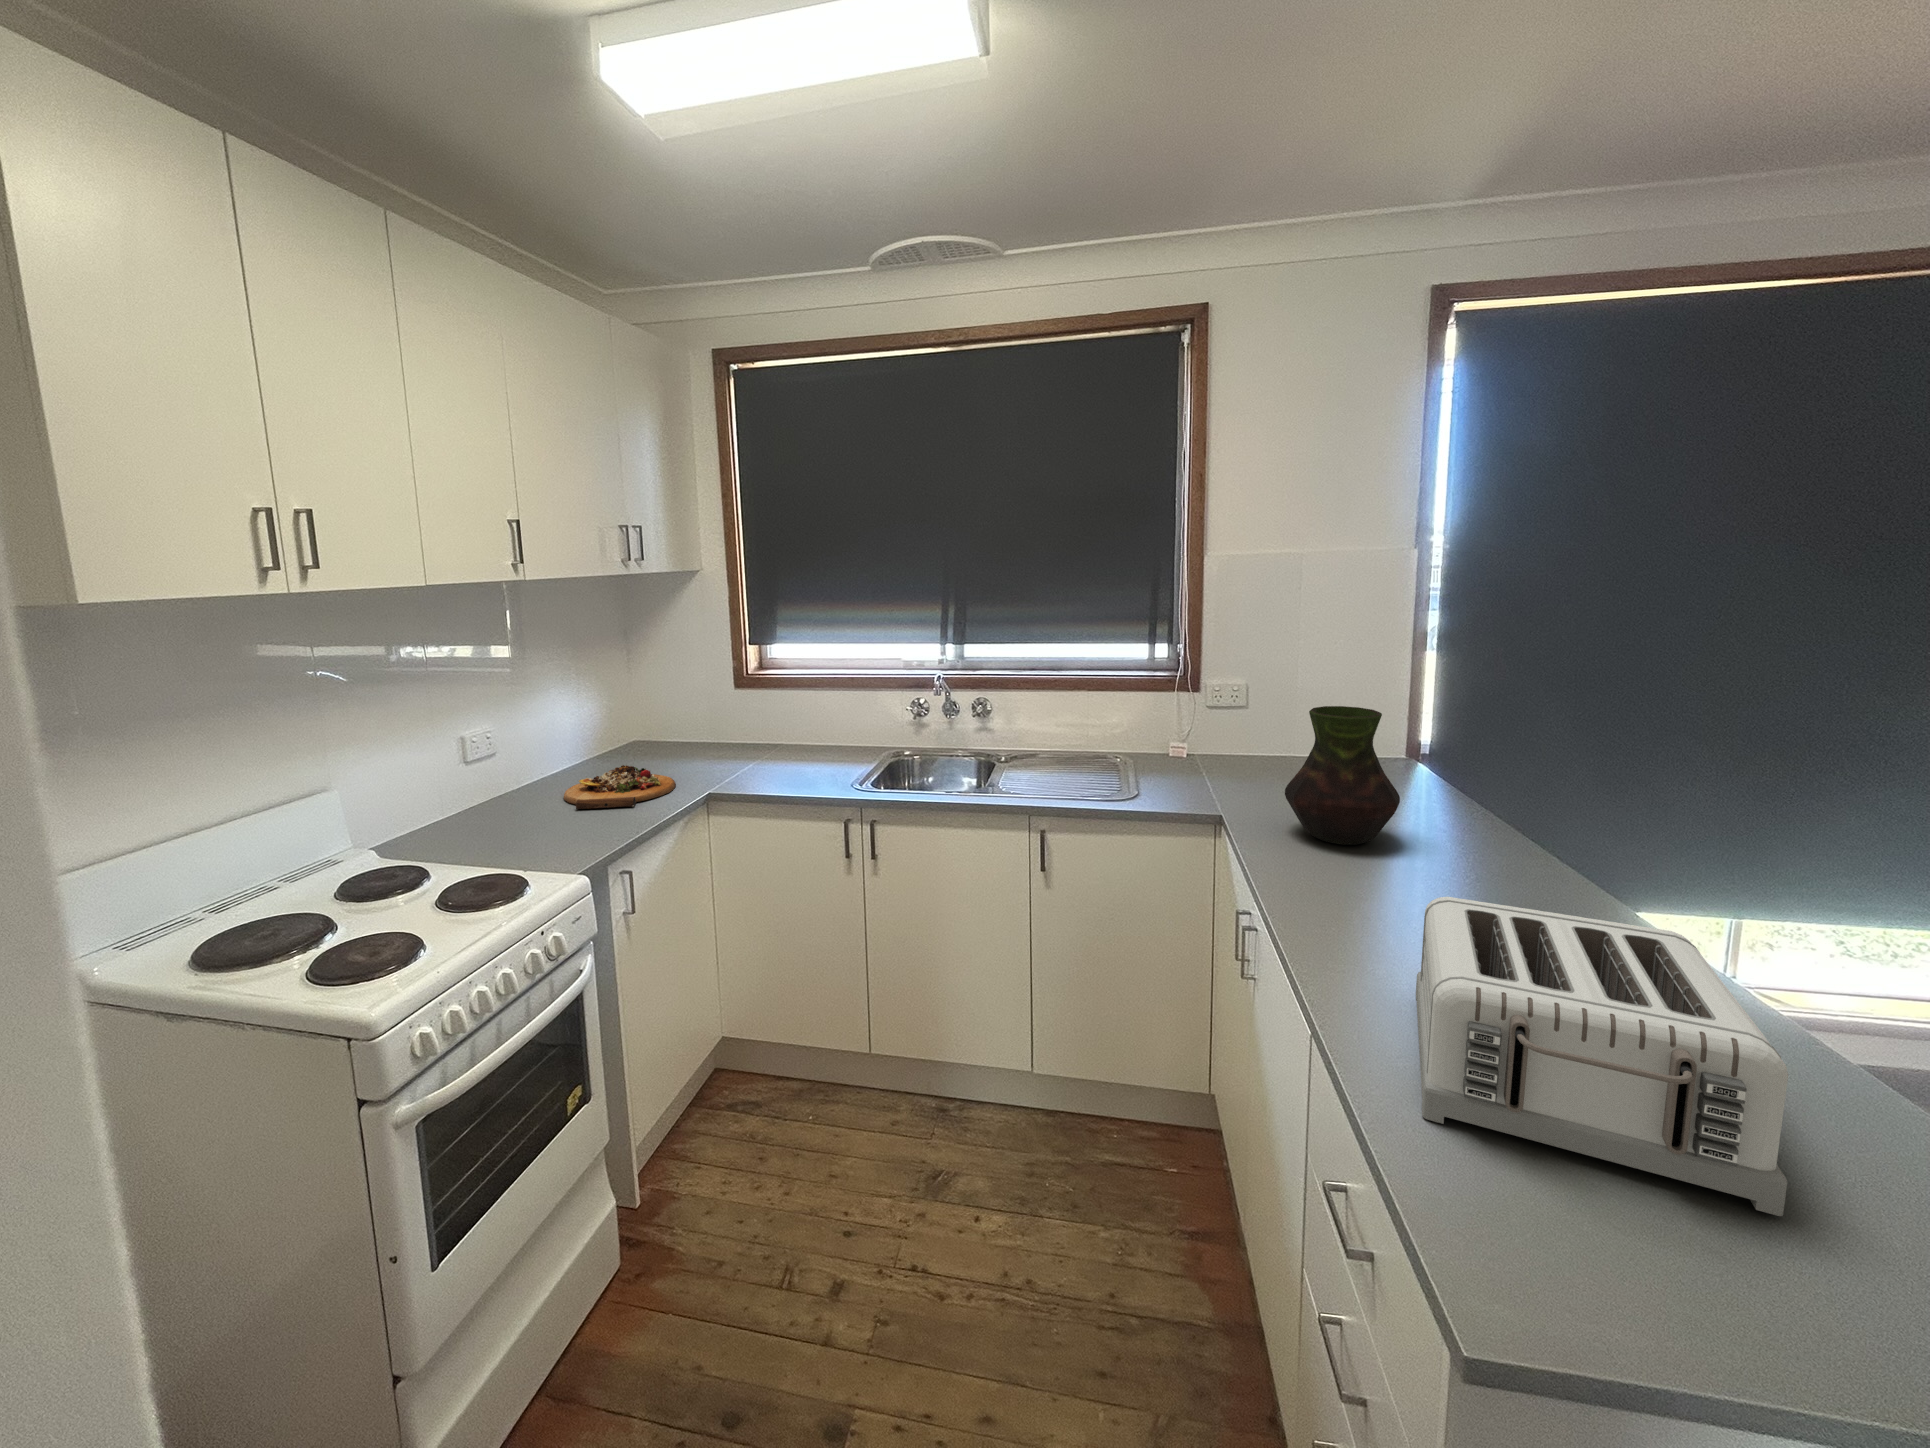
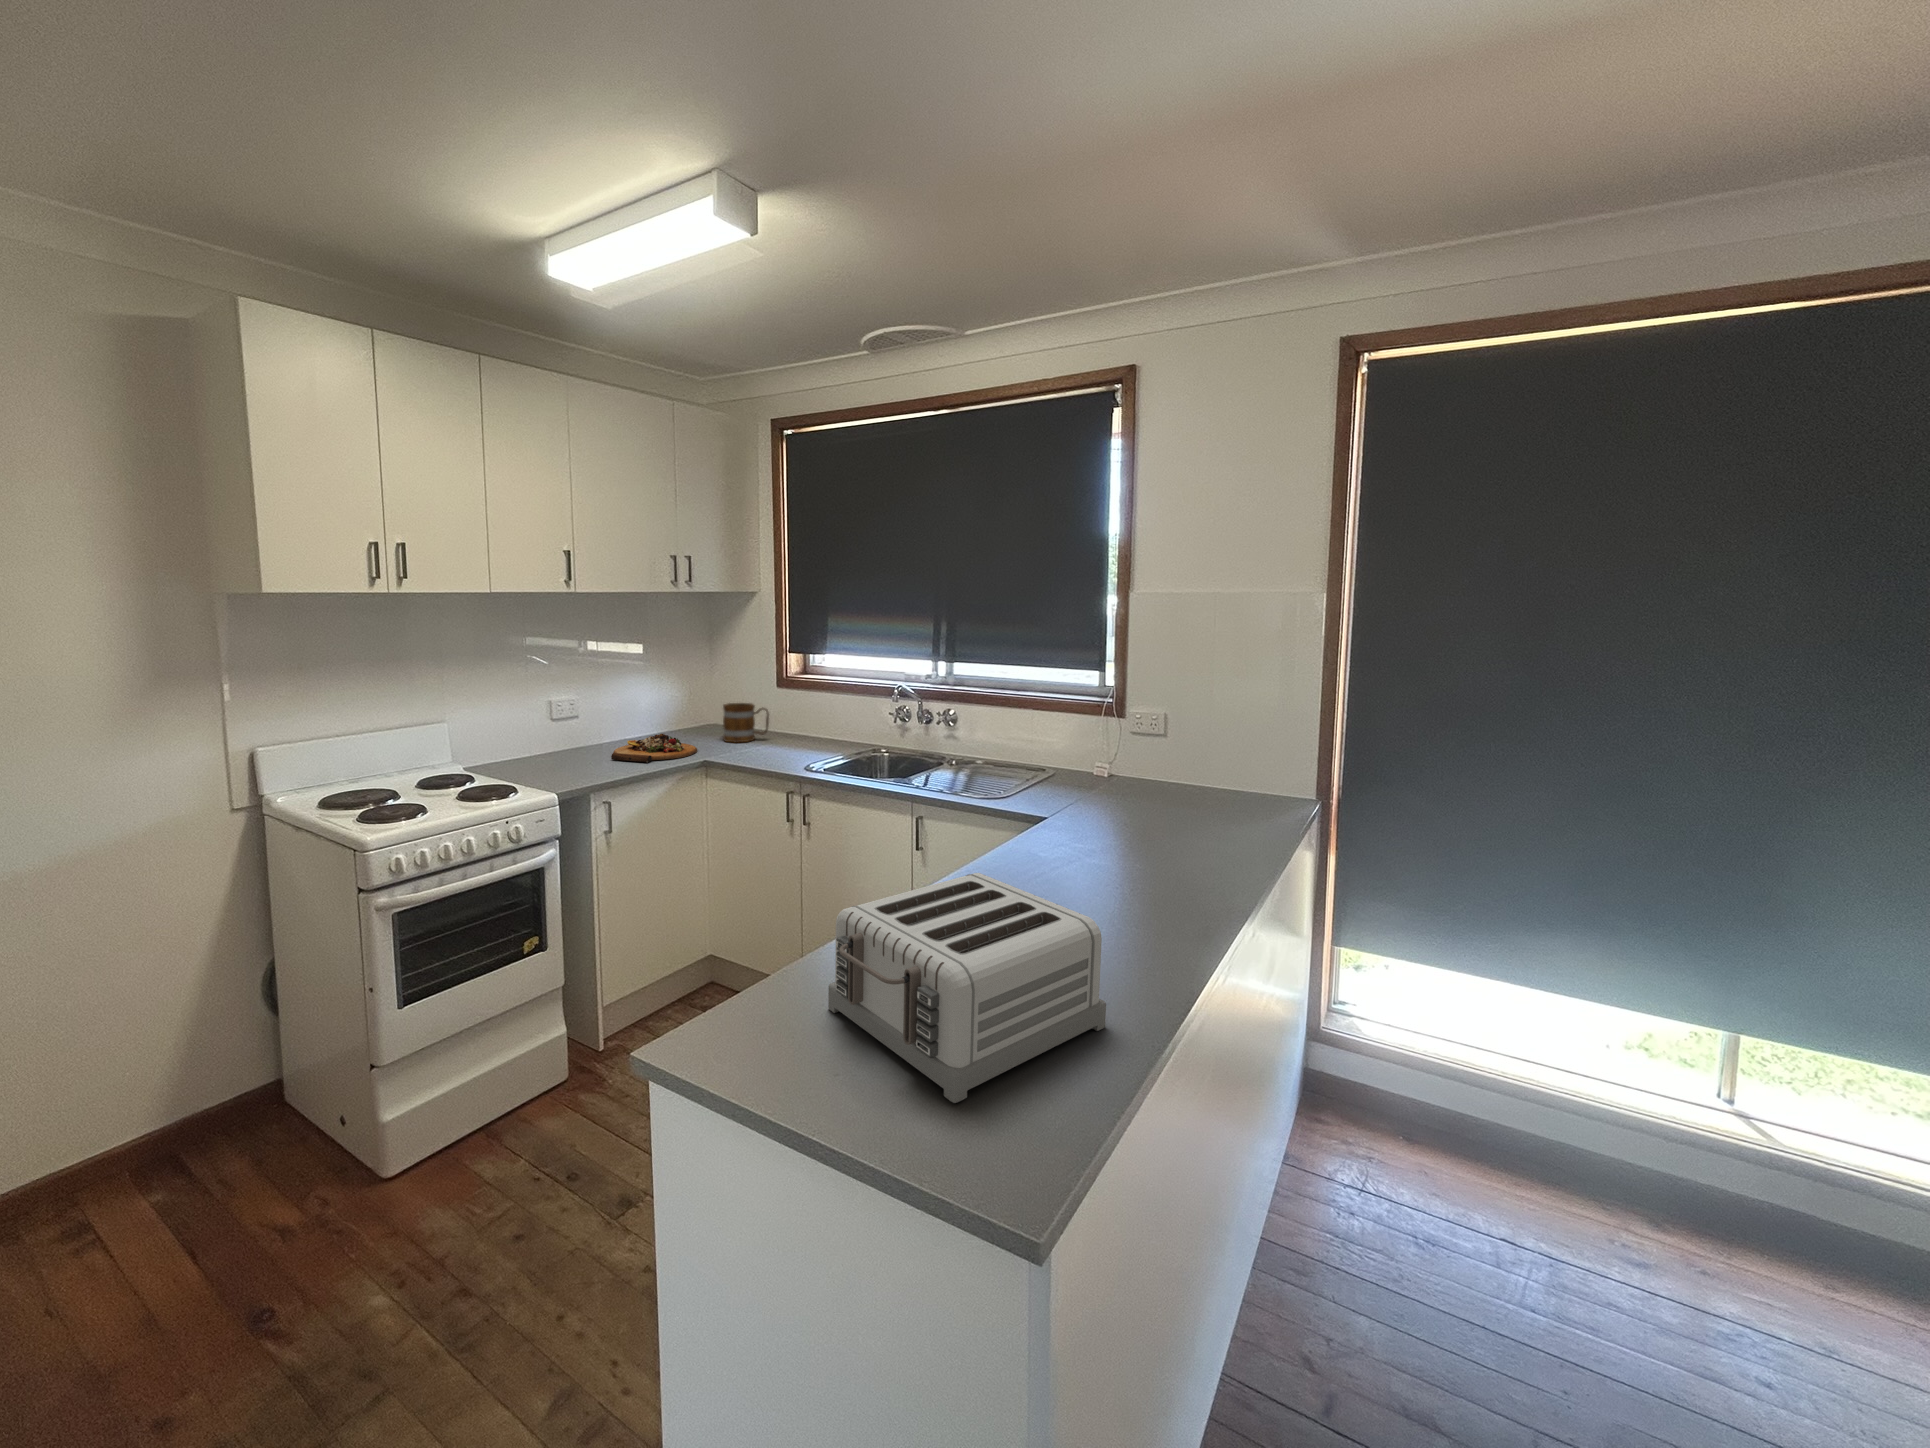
vase: present [1285,706,1400,845] -> none [1086,735,1184,864]
mug: none [680,713,740,764] -> present [723,703,769,742]

